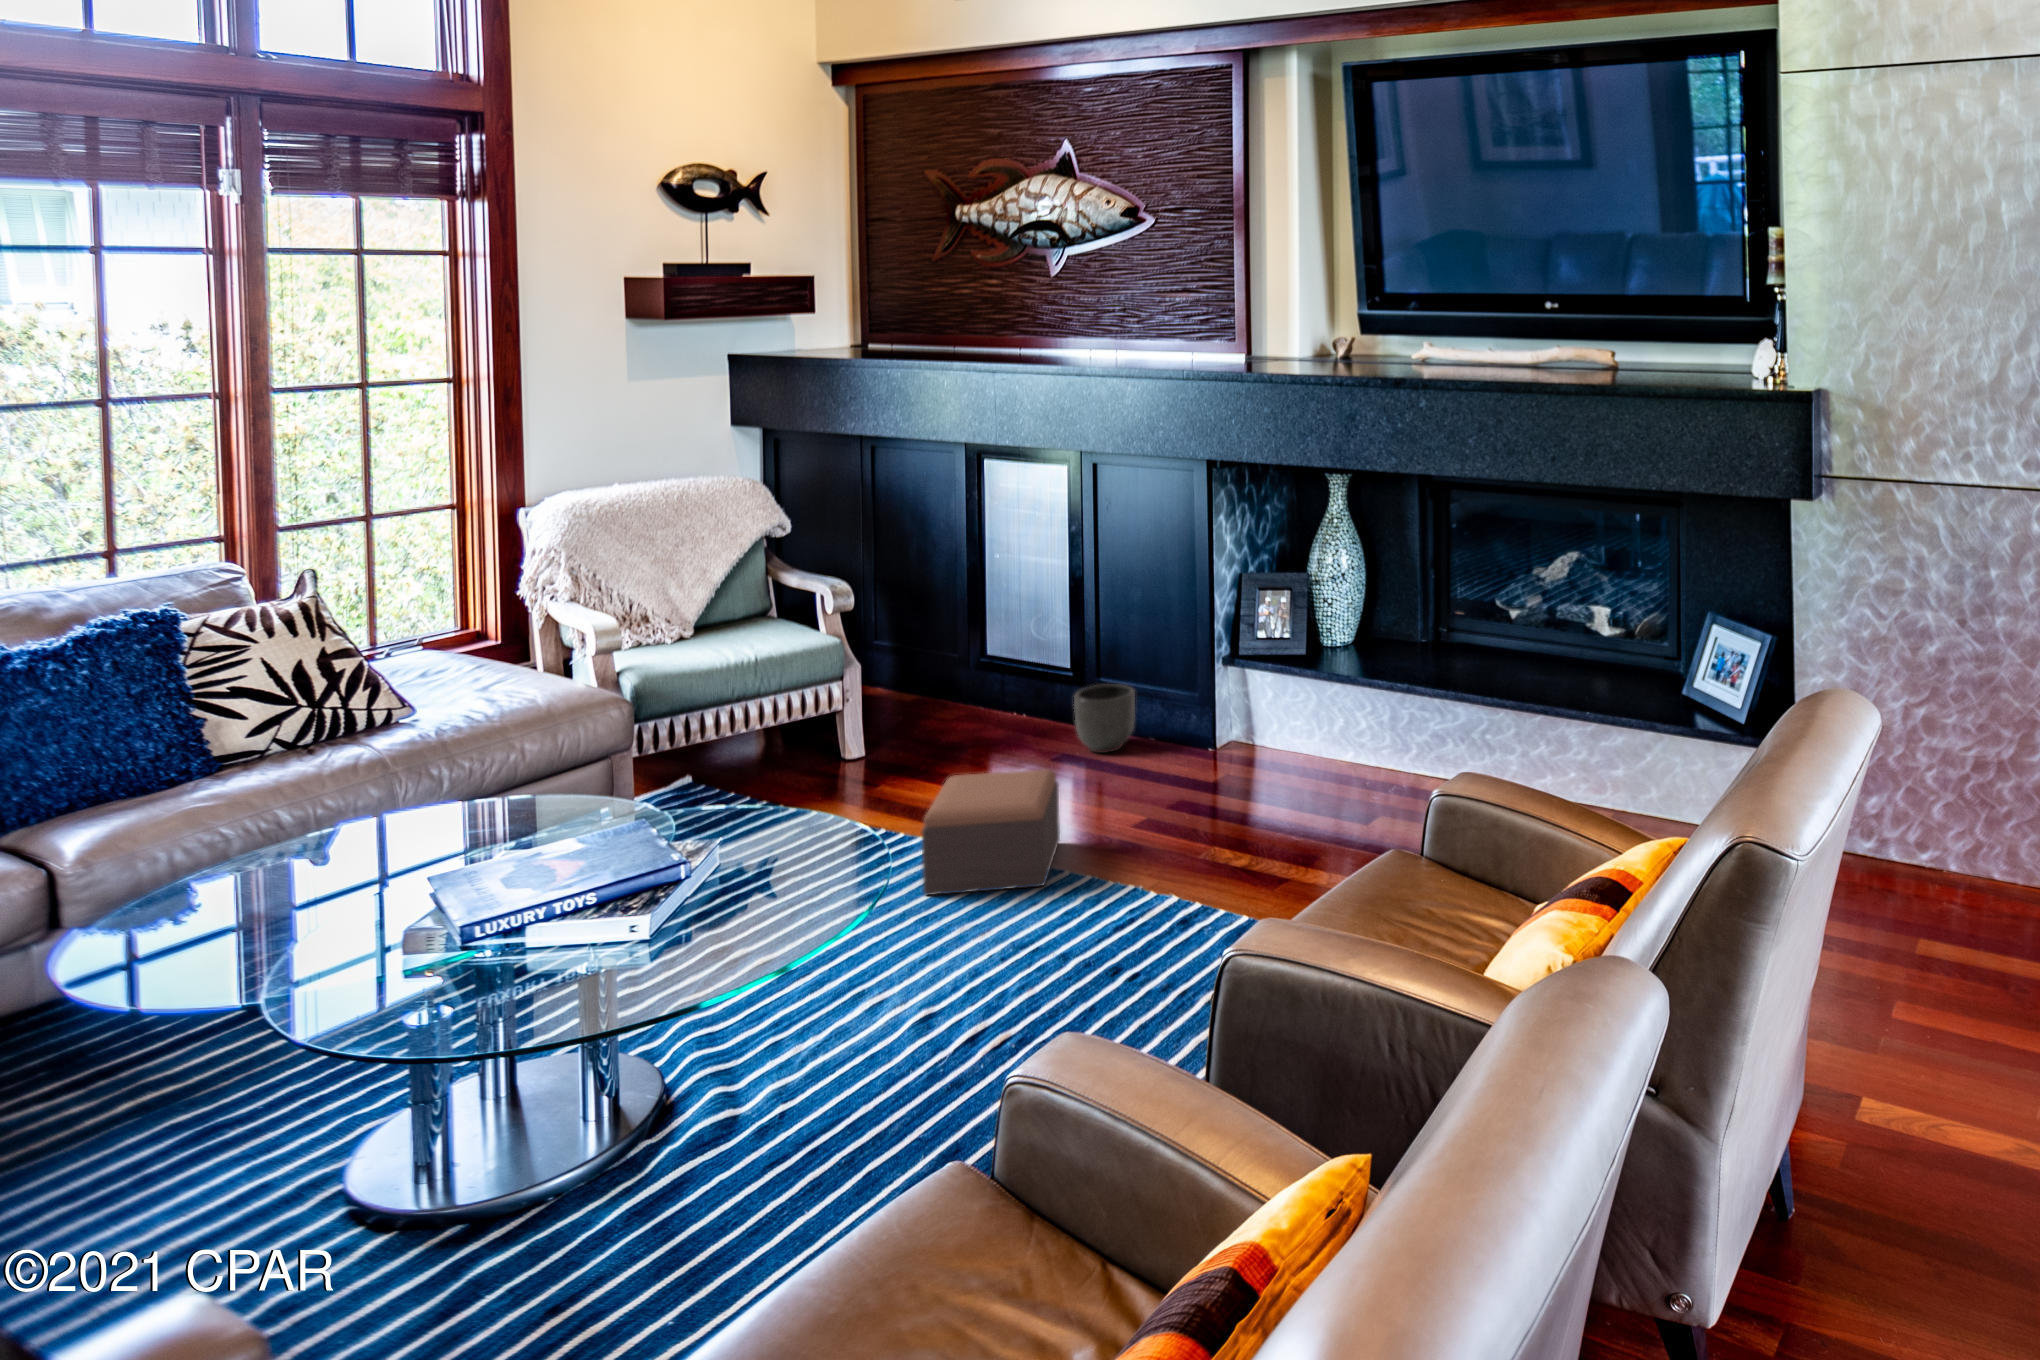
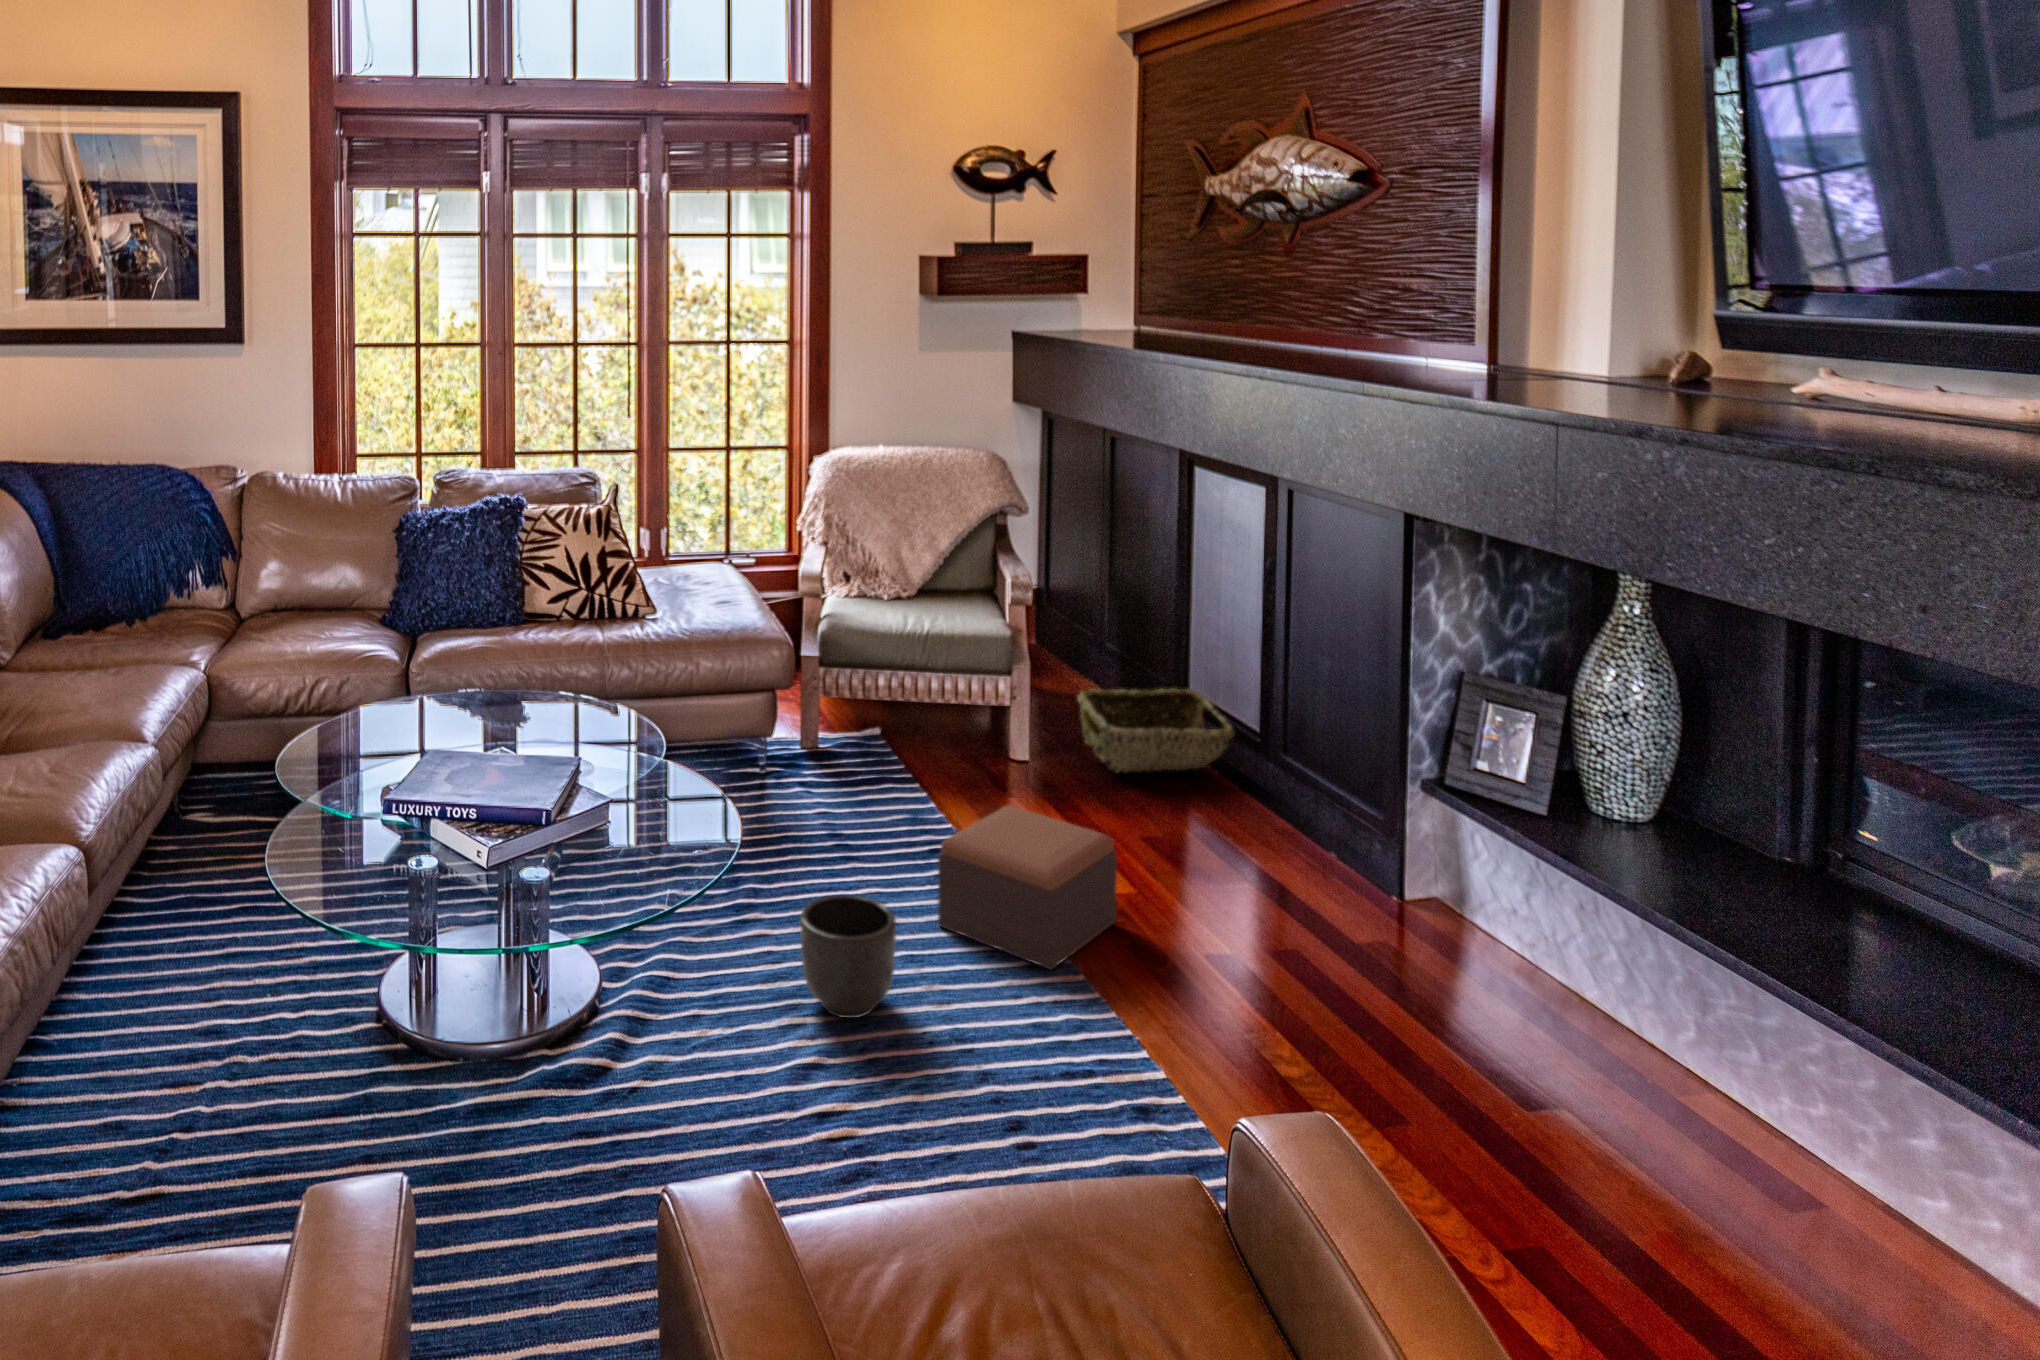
woven basket: none [907,663,1048,749] -> present [1077,688,1236,772]
planter: present [1074,684,1135,753] -> present [800,895,896,1018]

